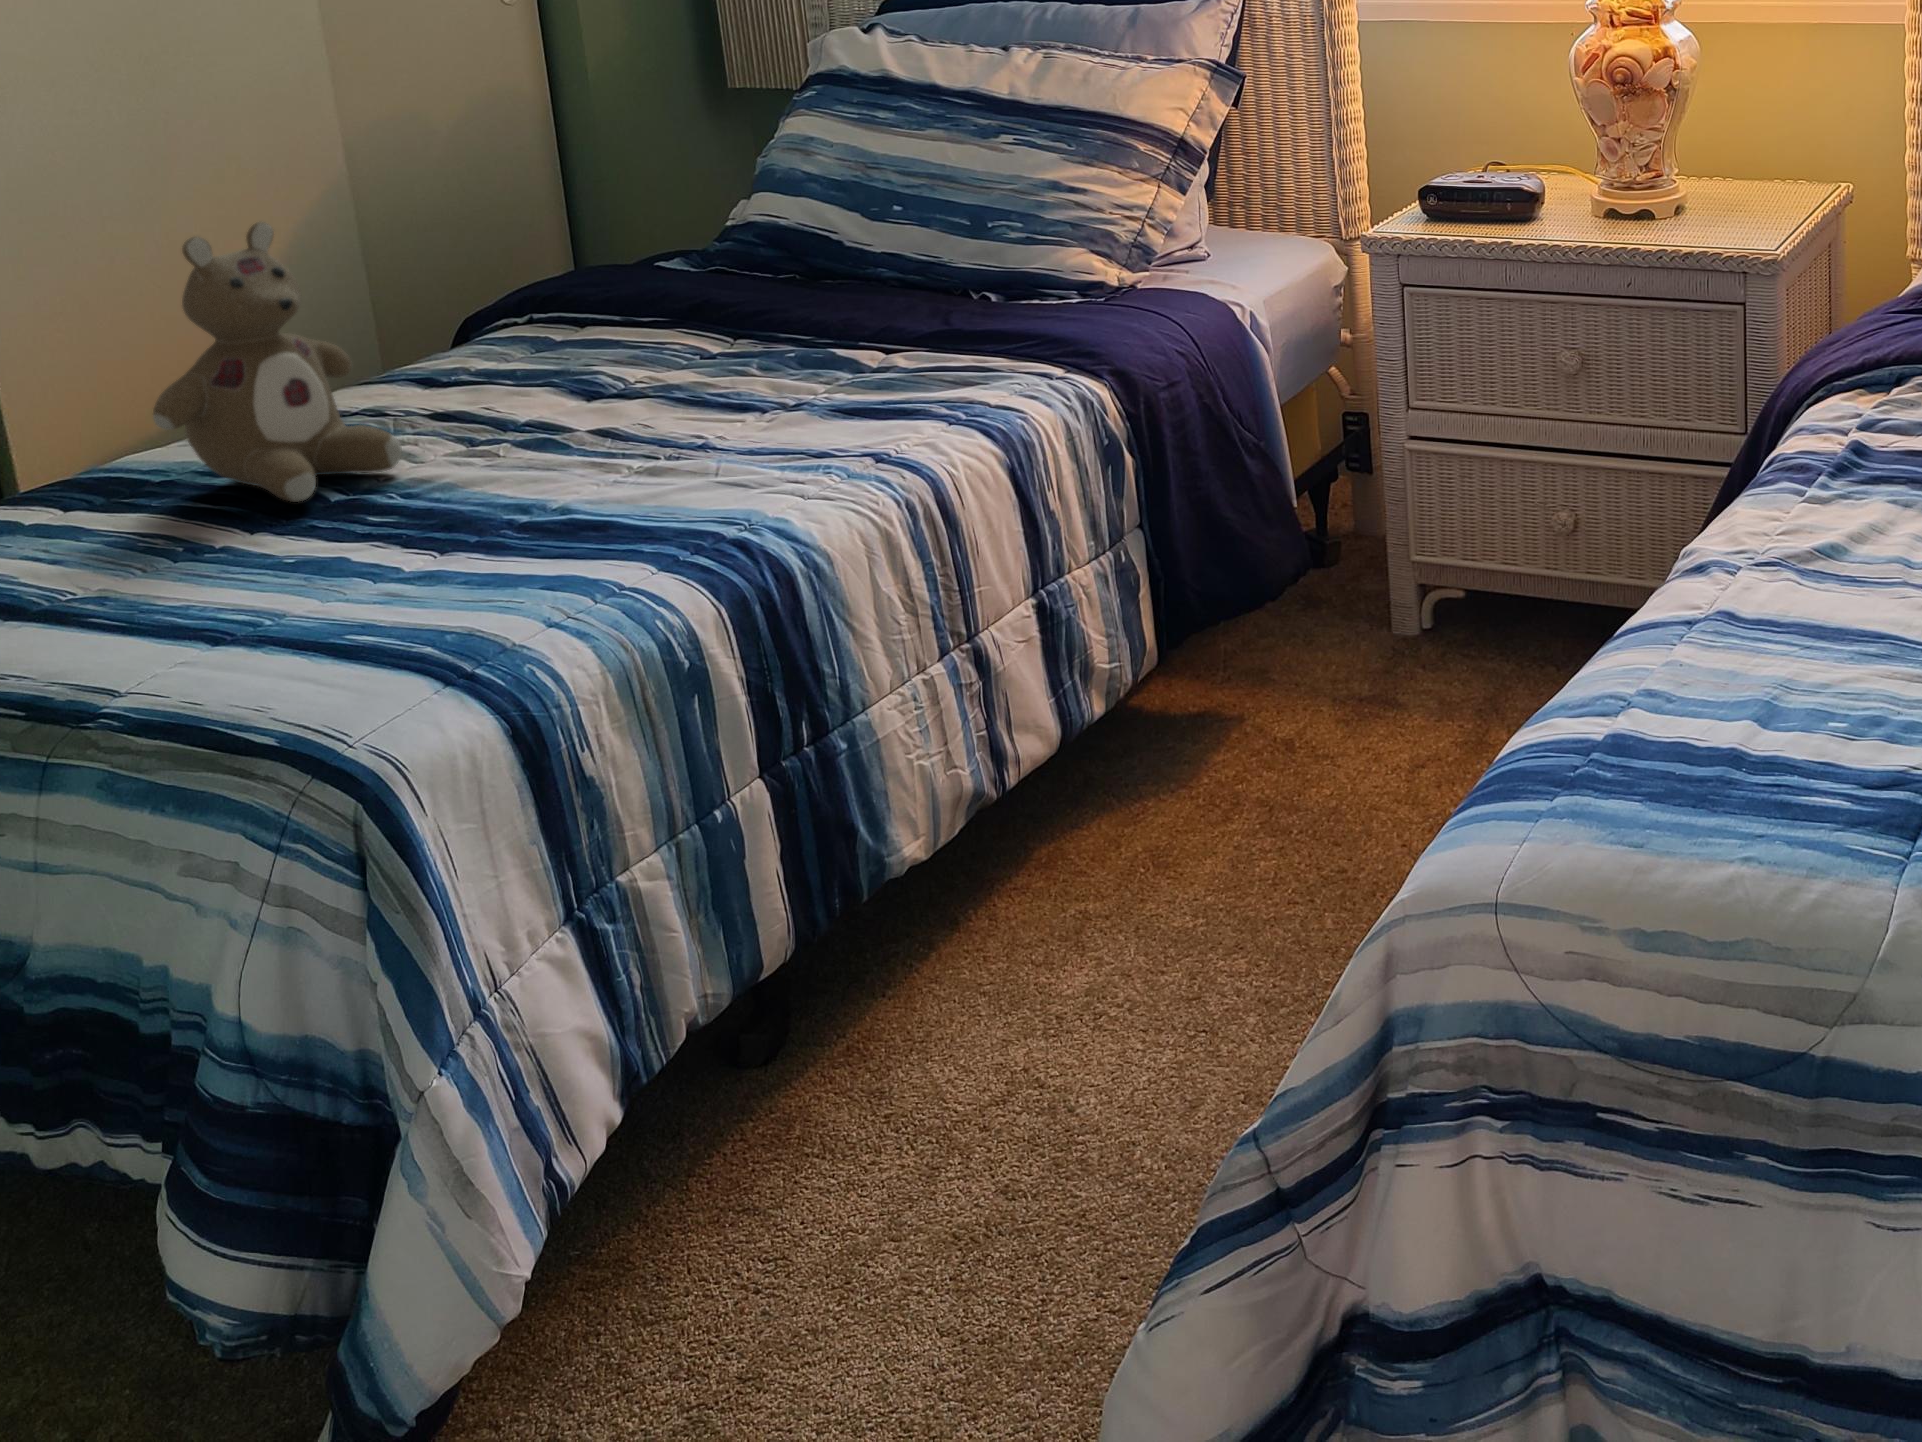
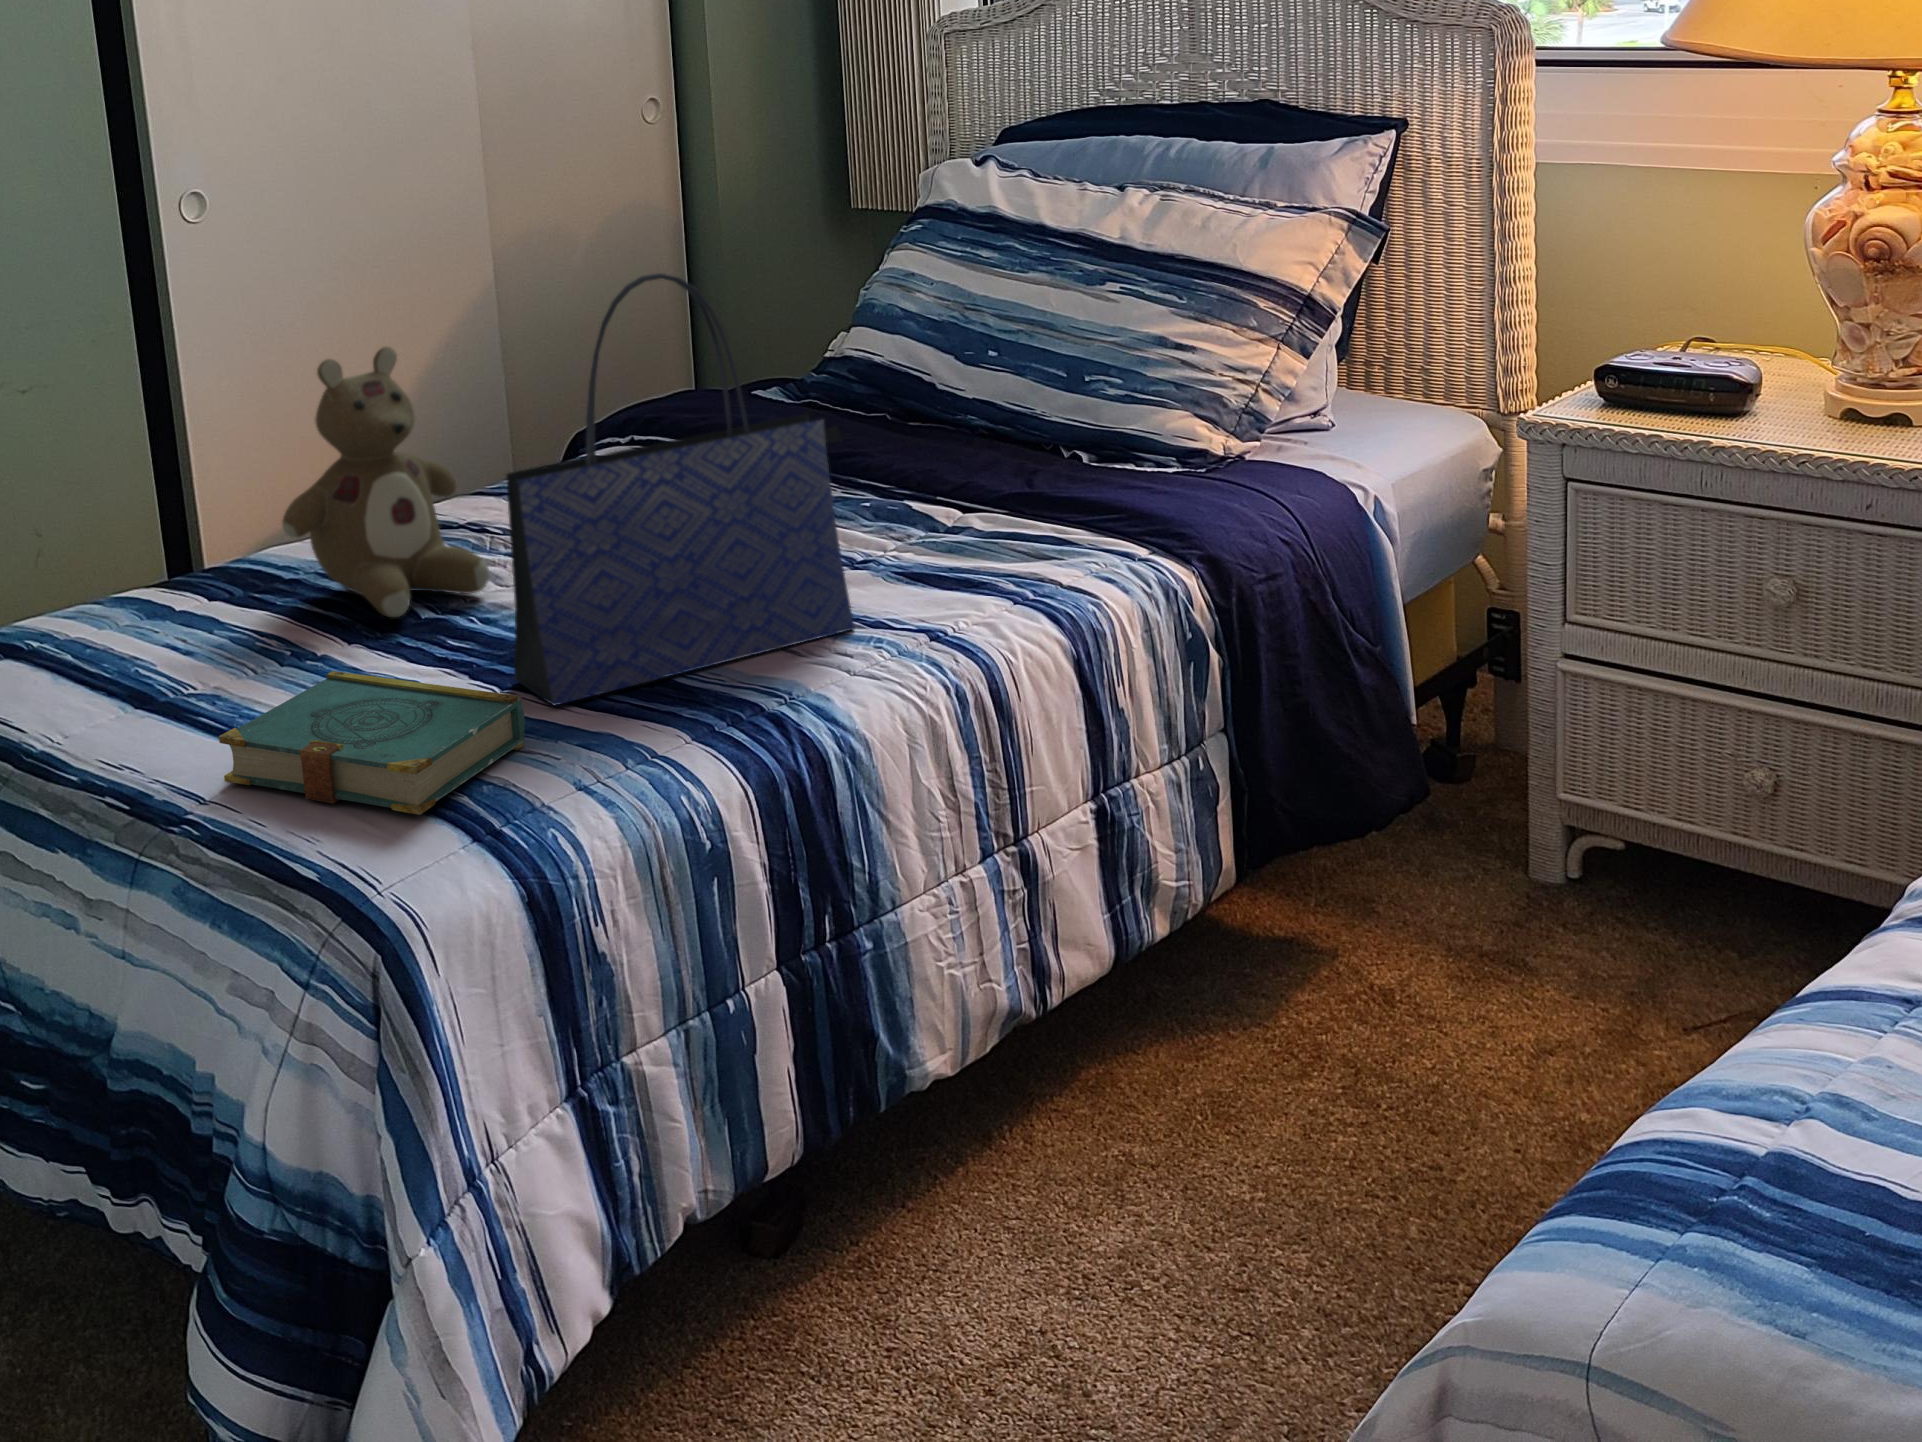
tote bag: none [431,122,800,560] -> present [506,273,855,705]
book: none [127,548,478,676] -> present [219,671,525,815]

